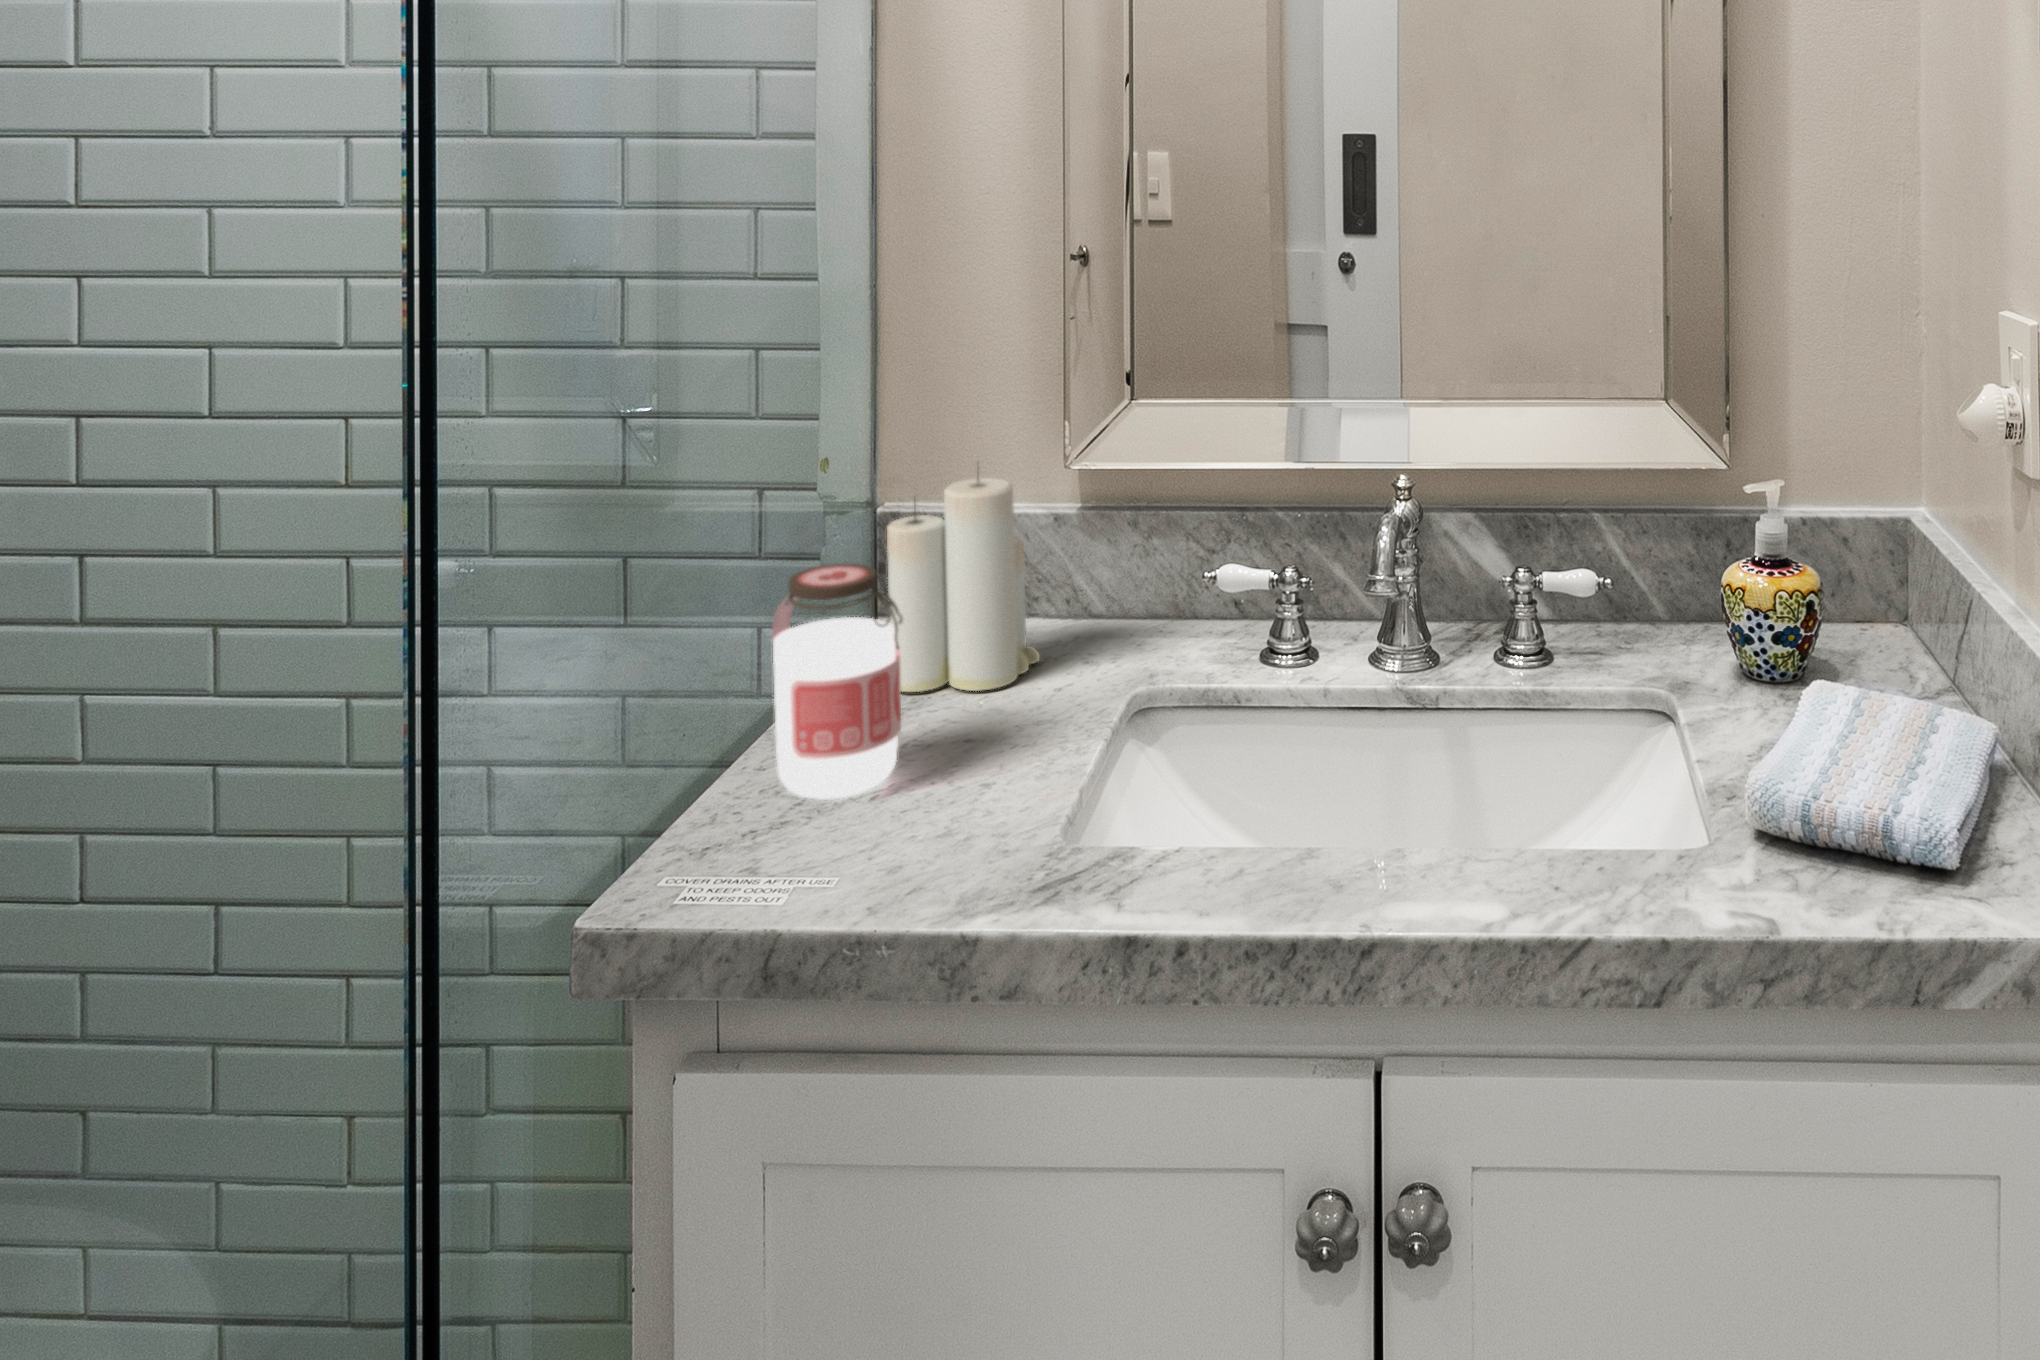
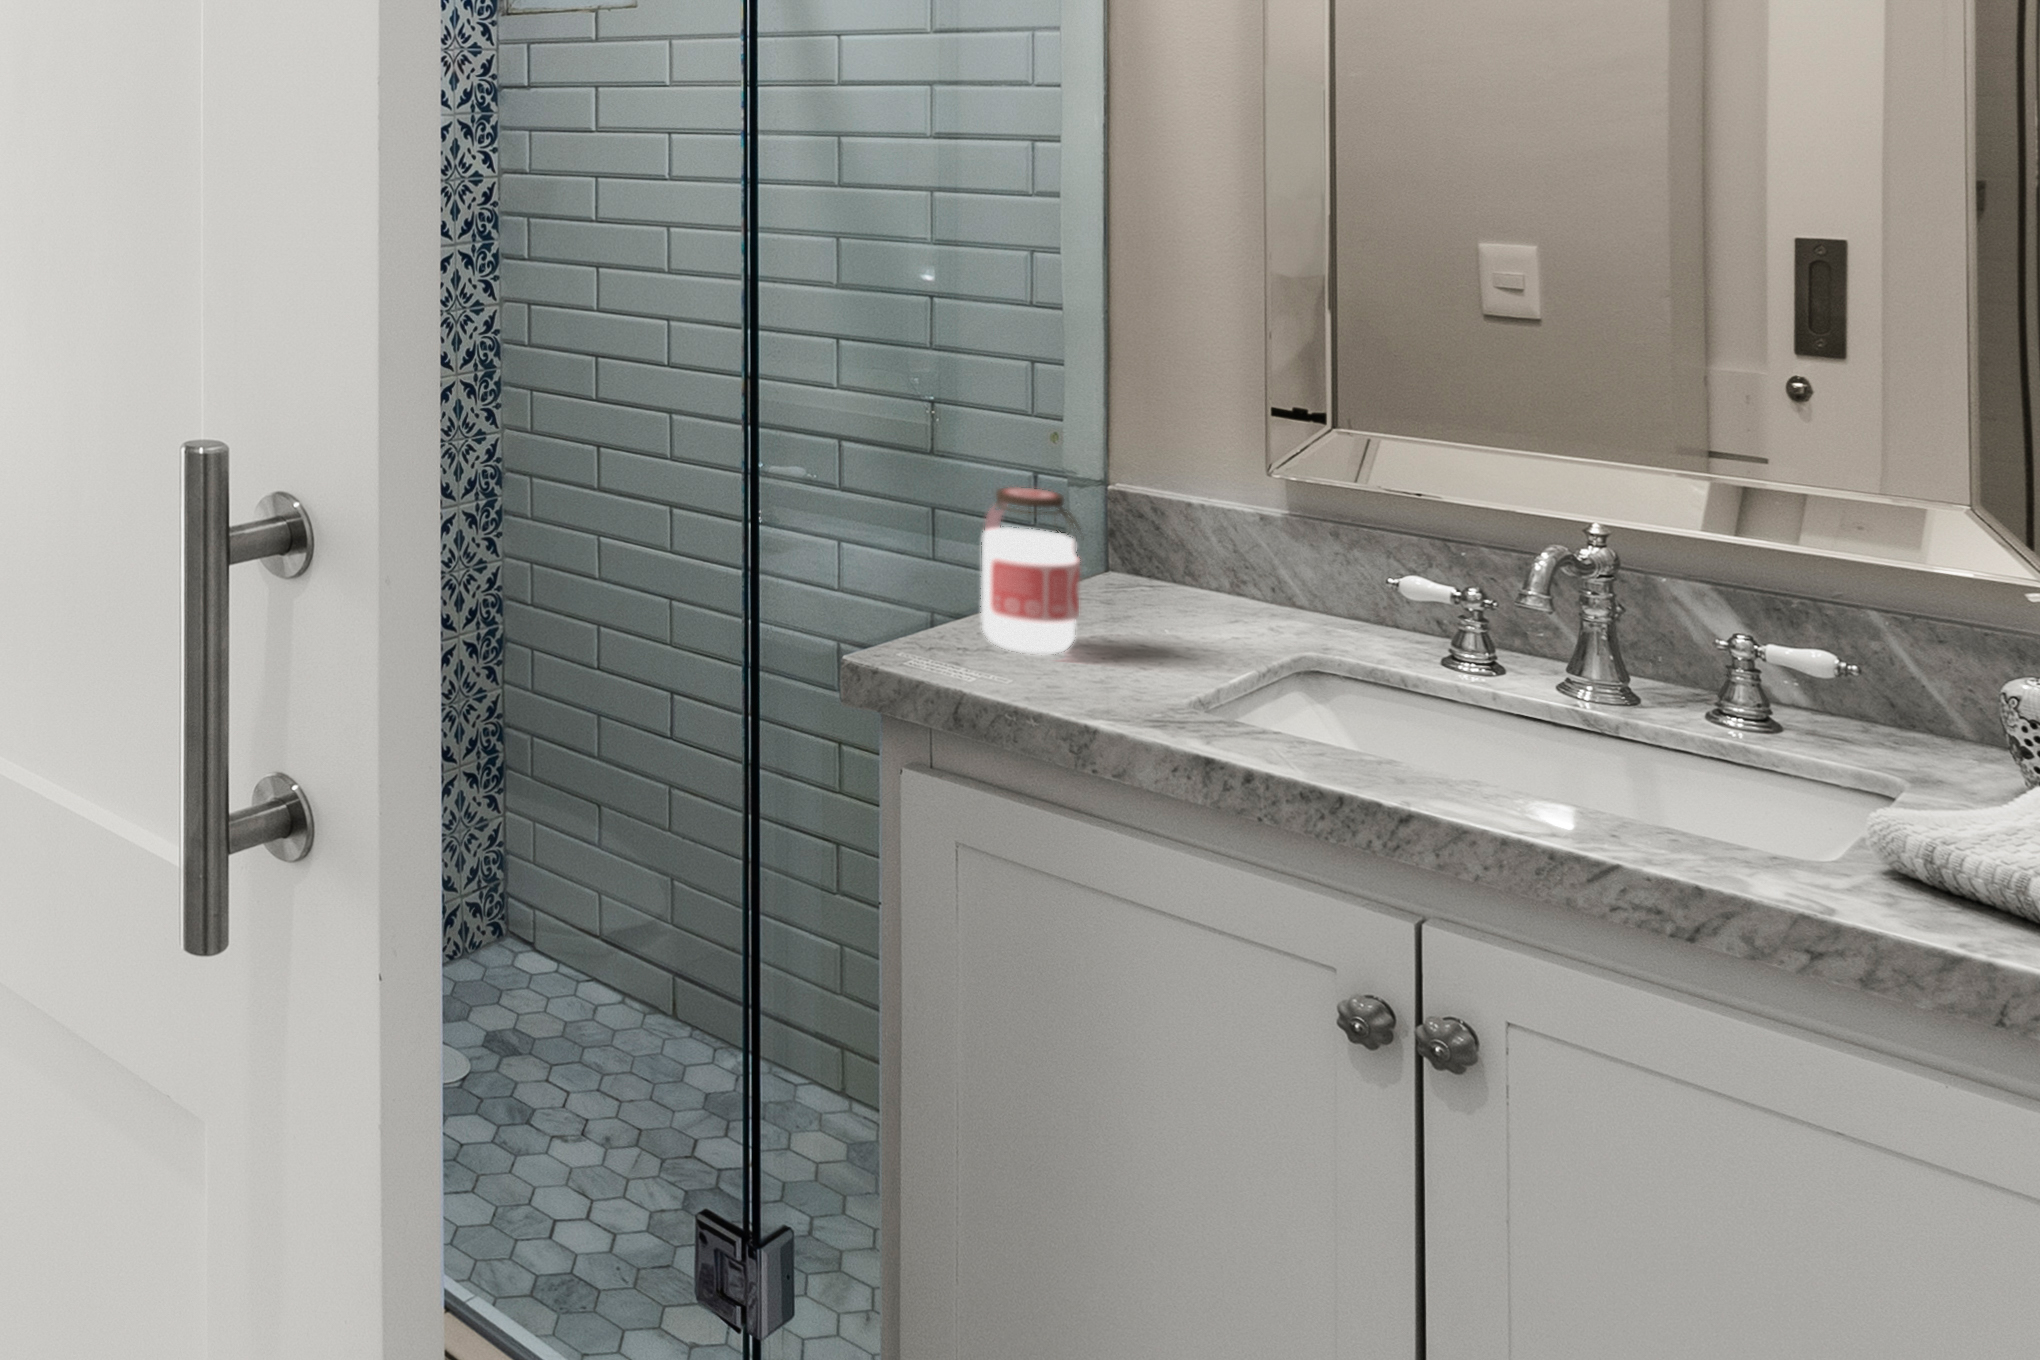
candle: present [887,477,1040,692] -> none [1089,447,1233,631]

